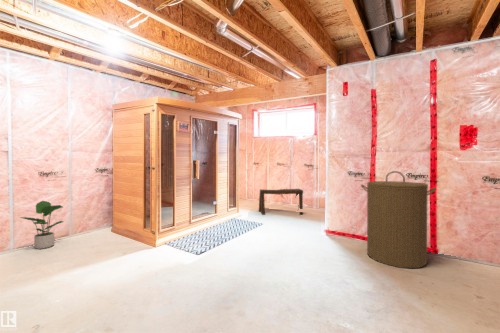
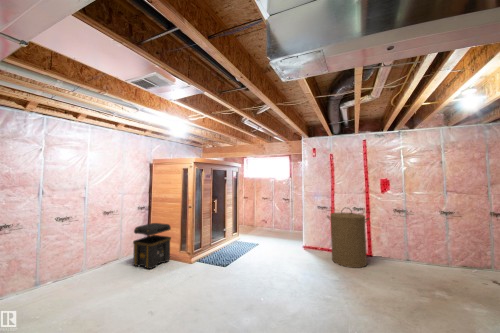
bench: present [259,189,303,215] -> none [251,213,284,234]
toolbox: none [77,190,131,250] -> present [133,223,171,269]
potted plant: present [21,201,63,249] -> none [94,234,123,271]

